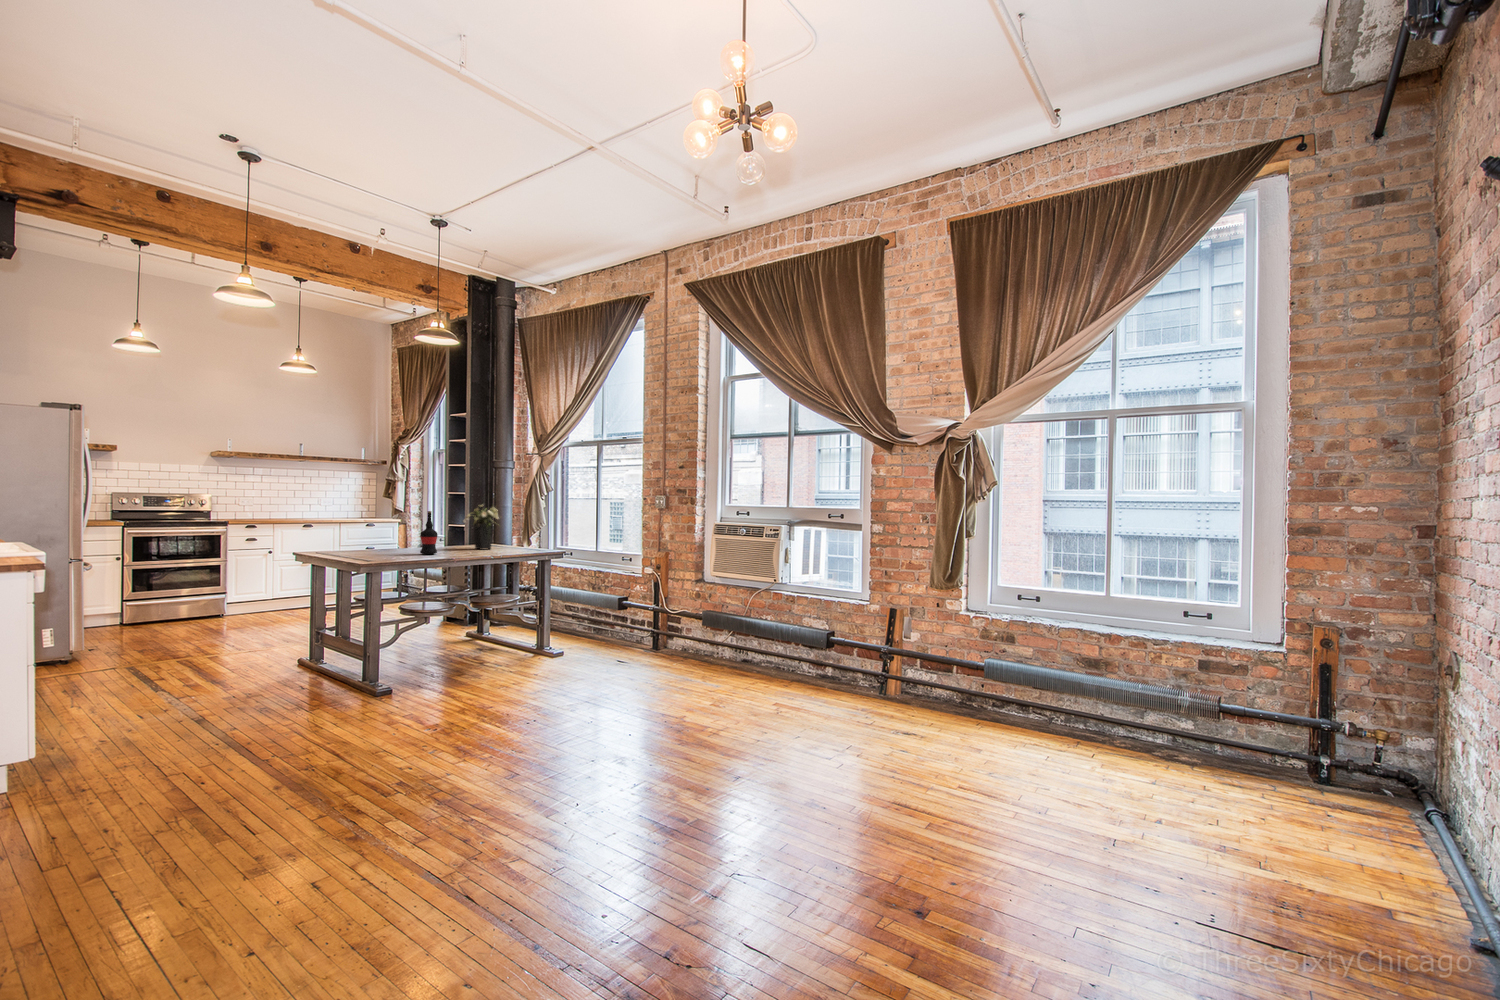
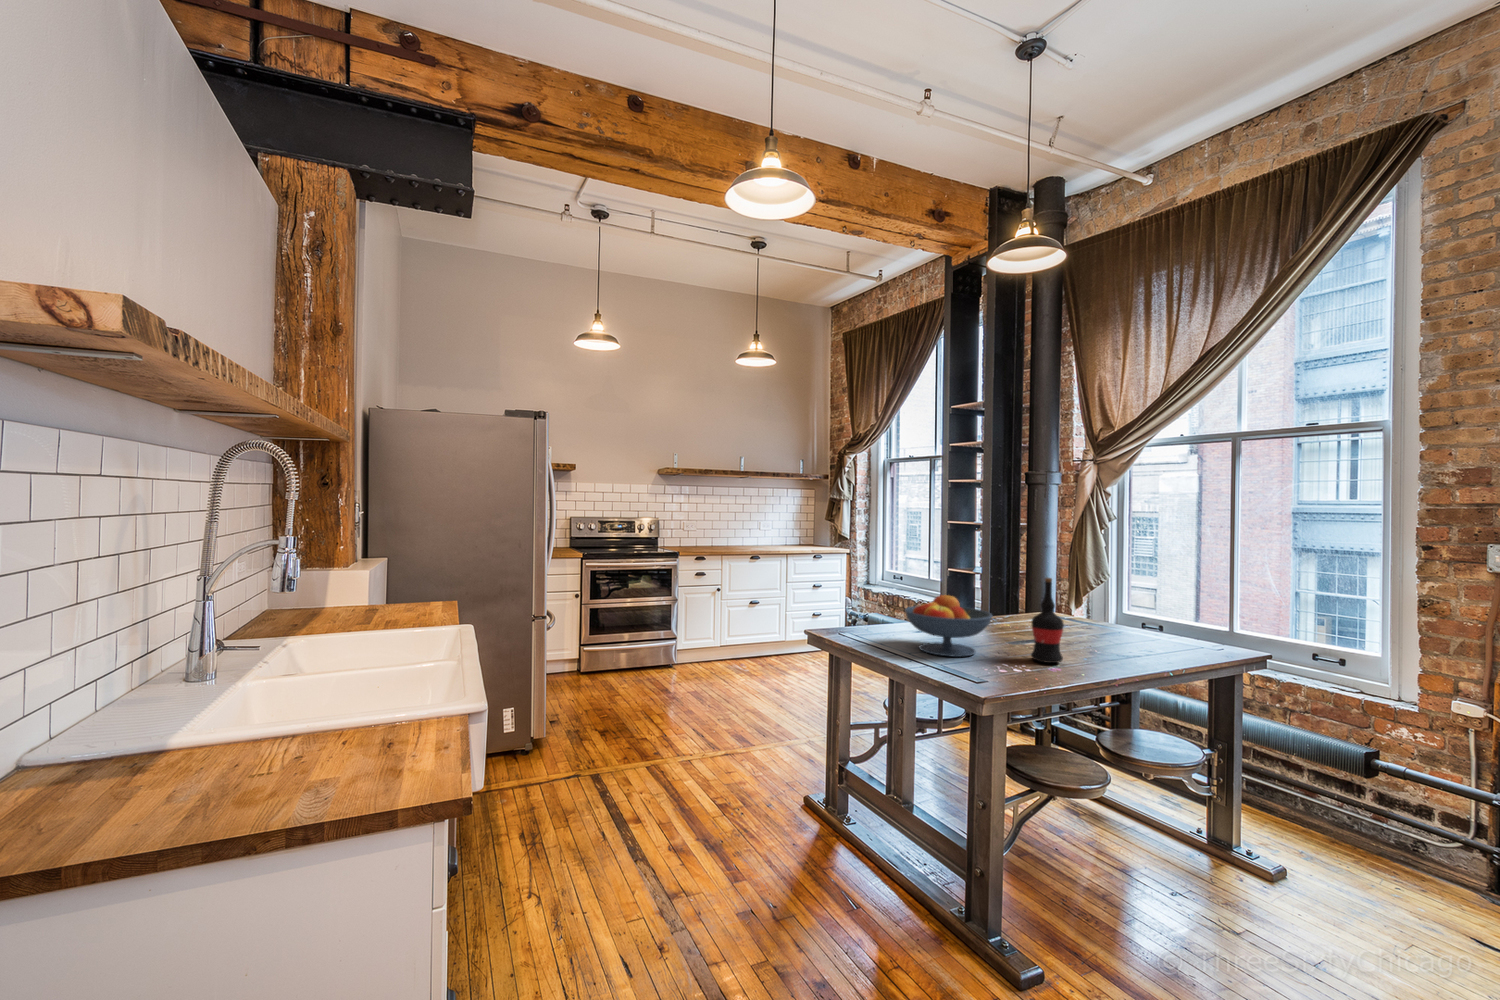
flower arrangement: present [463,505,498,549] -> none [1072,557,1152,644]
fruit bowl: none [351,524,403,554] -> present [905,595,992,657]

